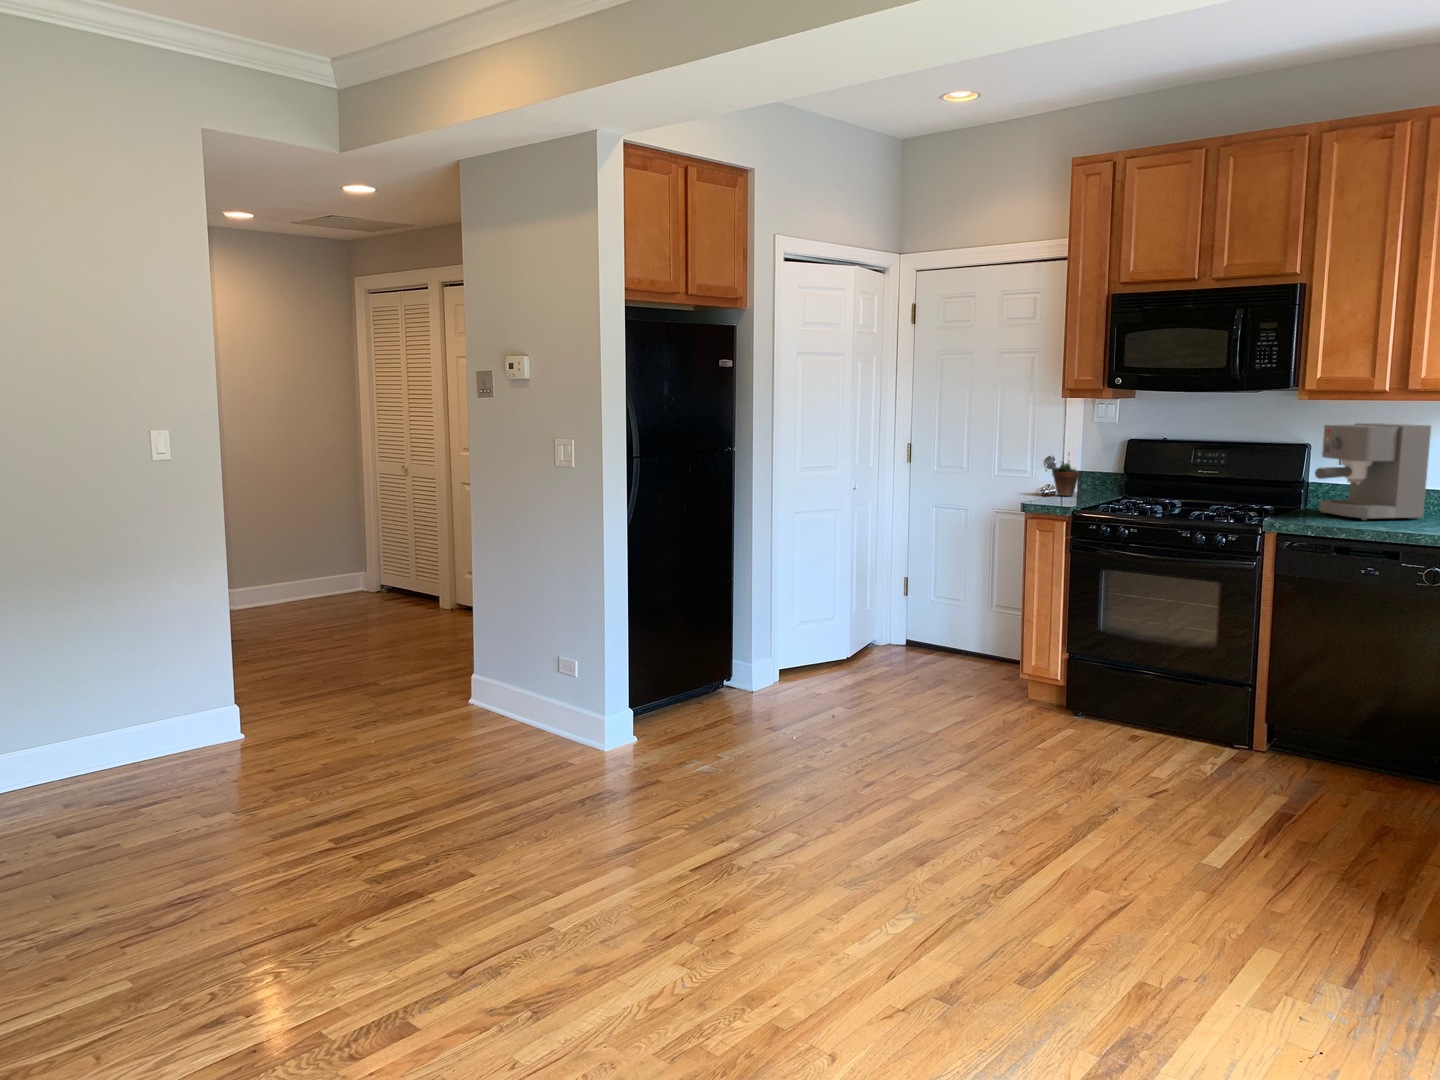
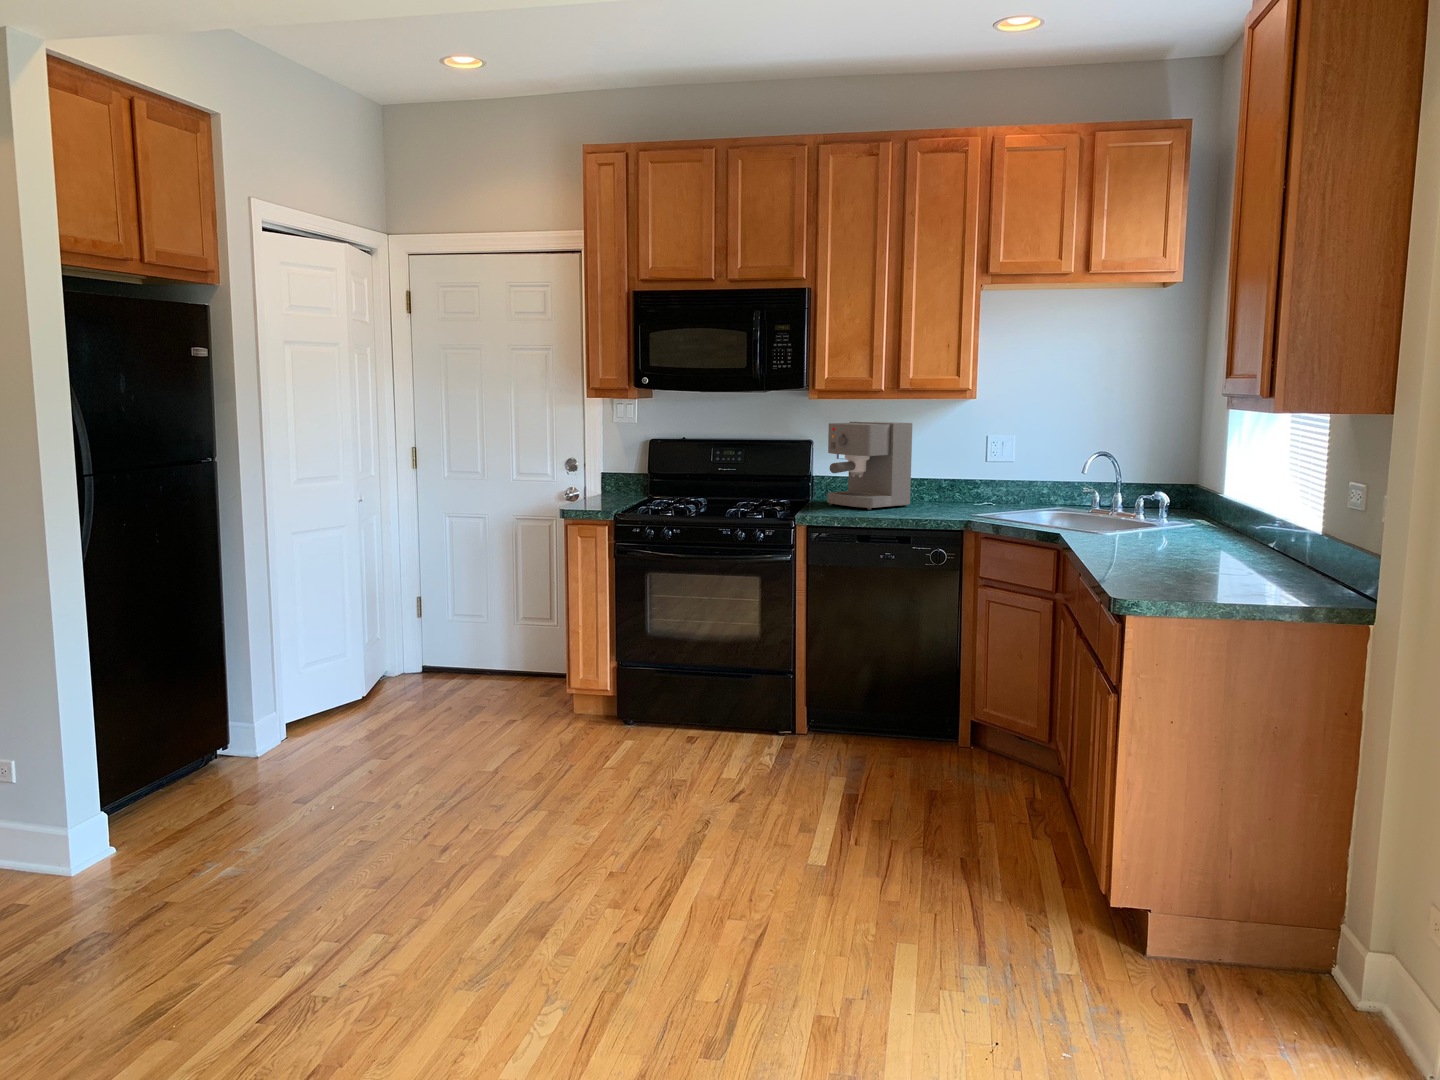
succulent plant: present [1052,452,1080,496] -> none [578,453,606,499]

